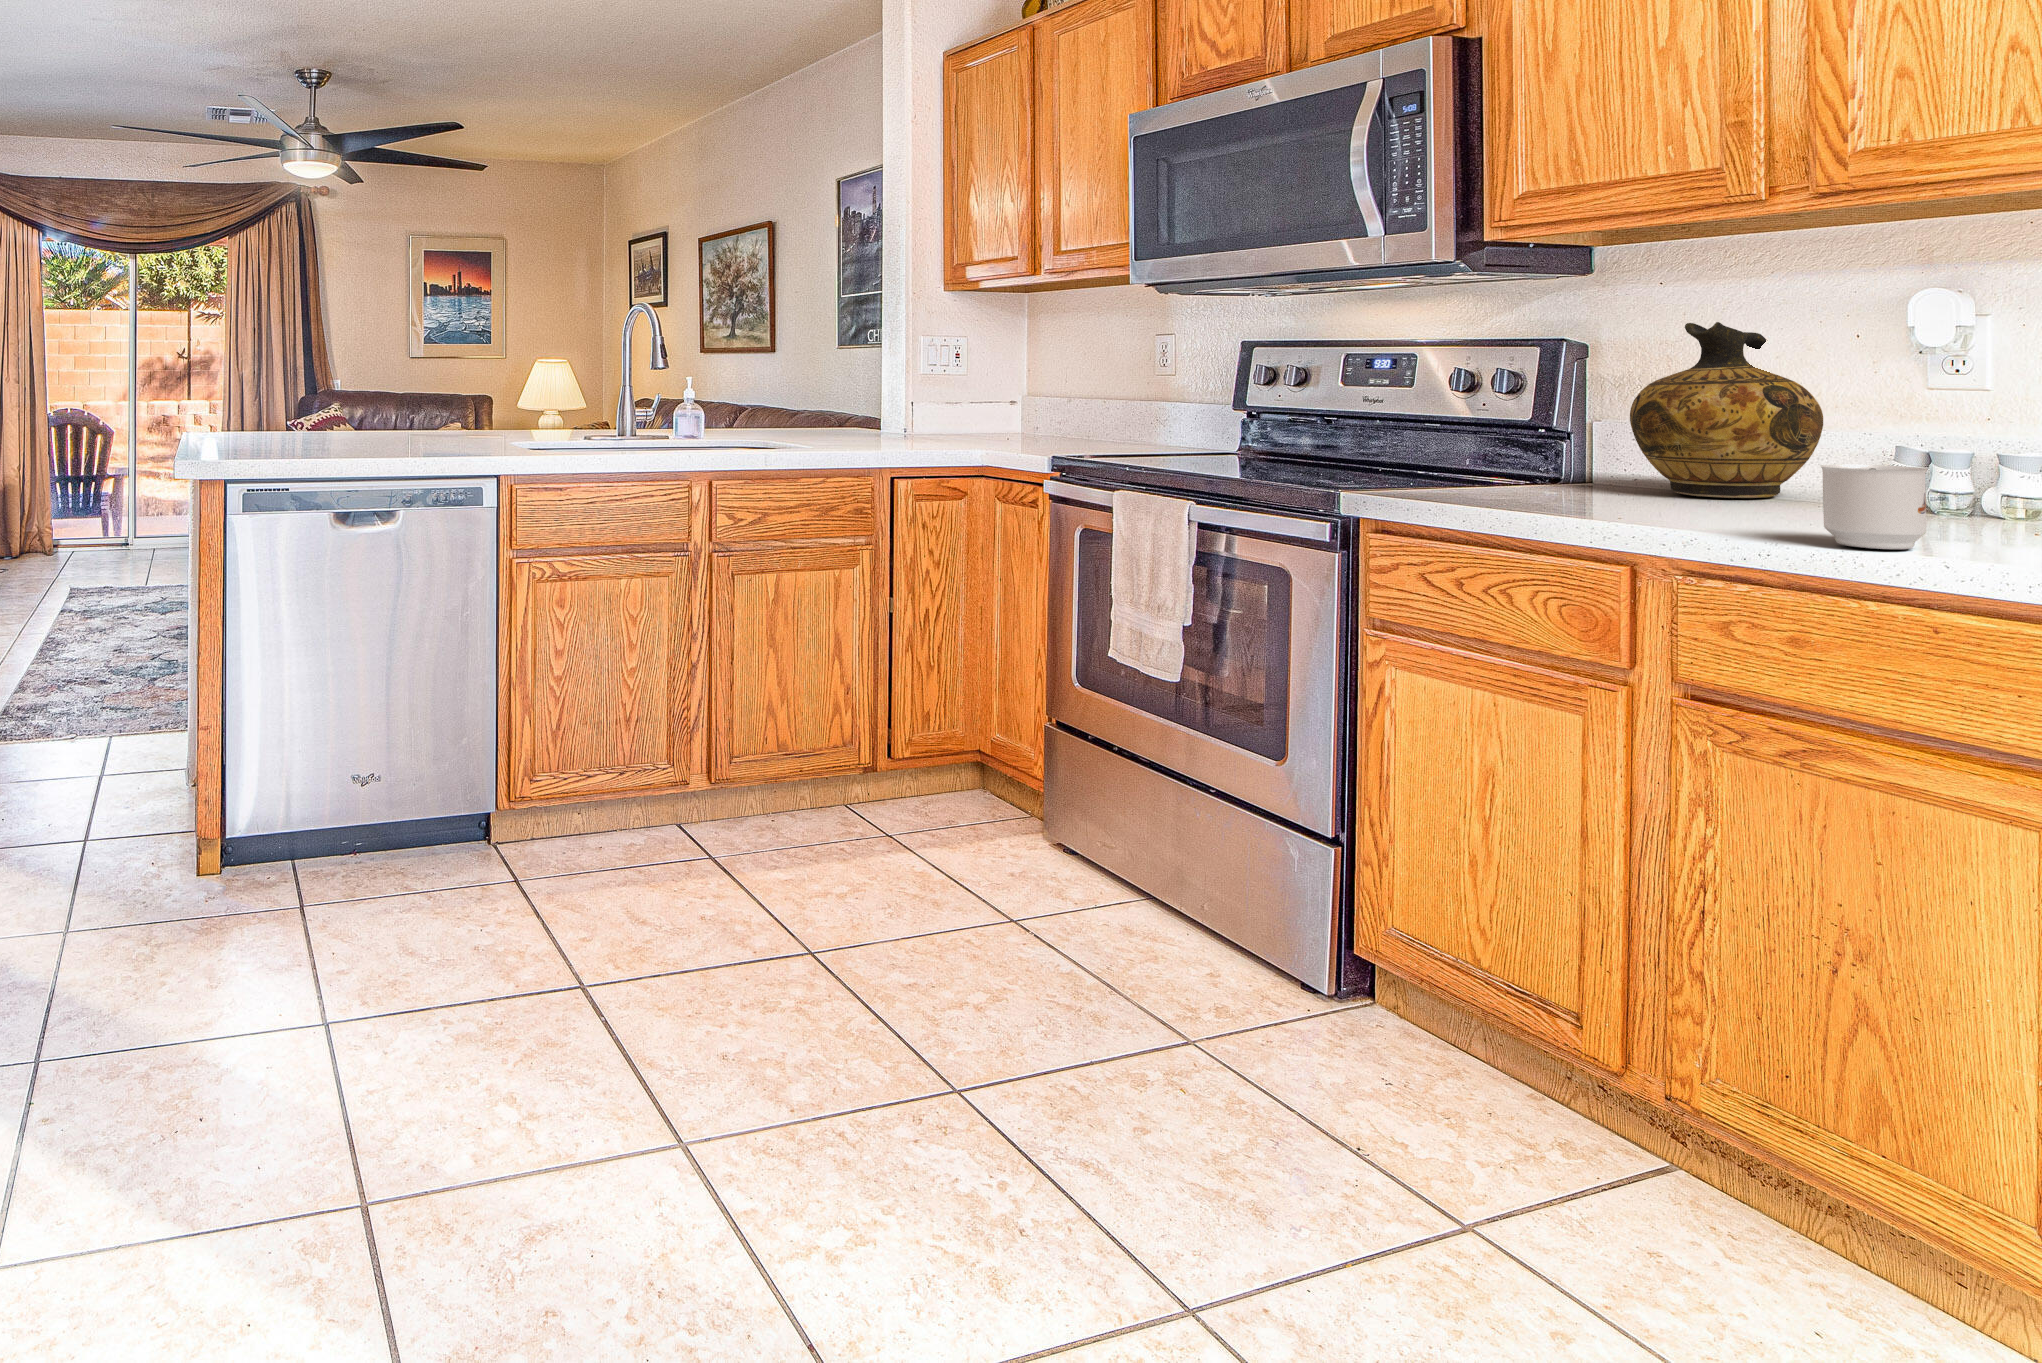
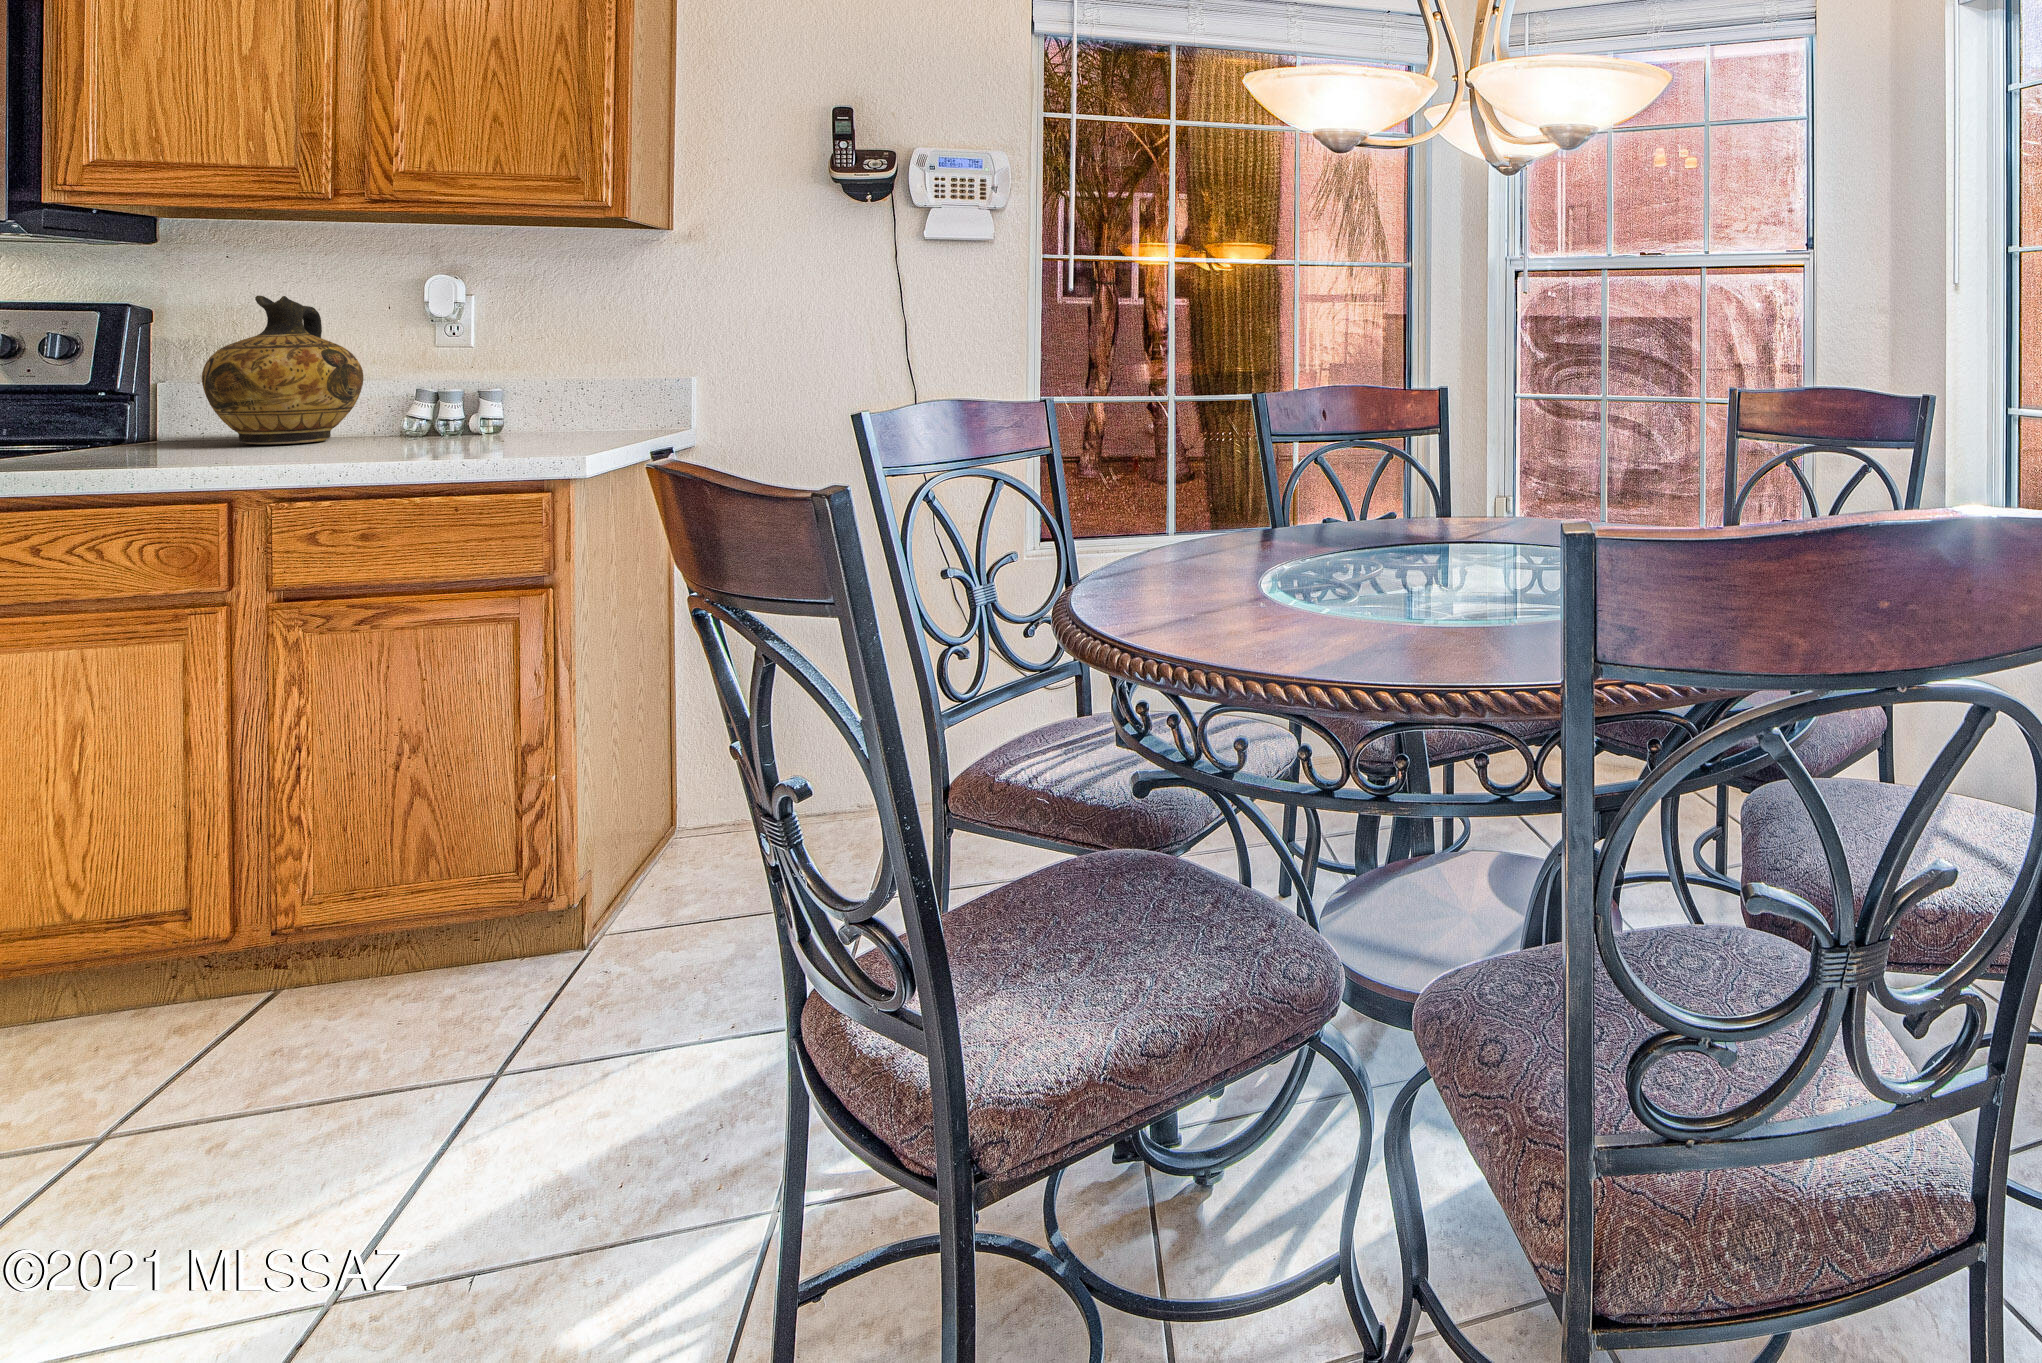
mug: present [1820,464,1927,549] -> none [383,403,452,462]

